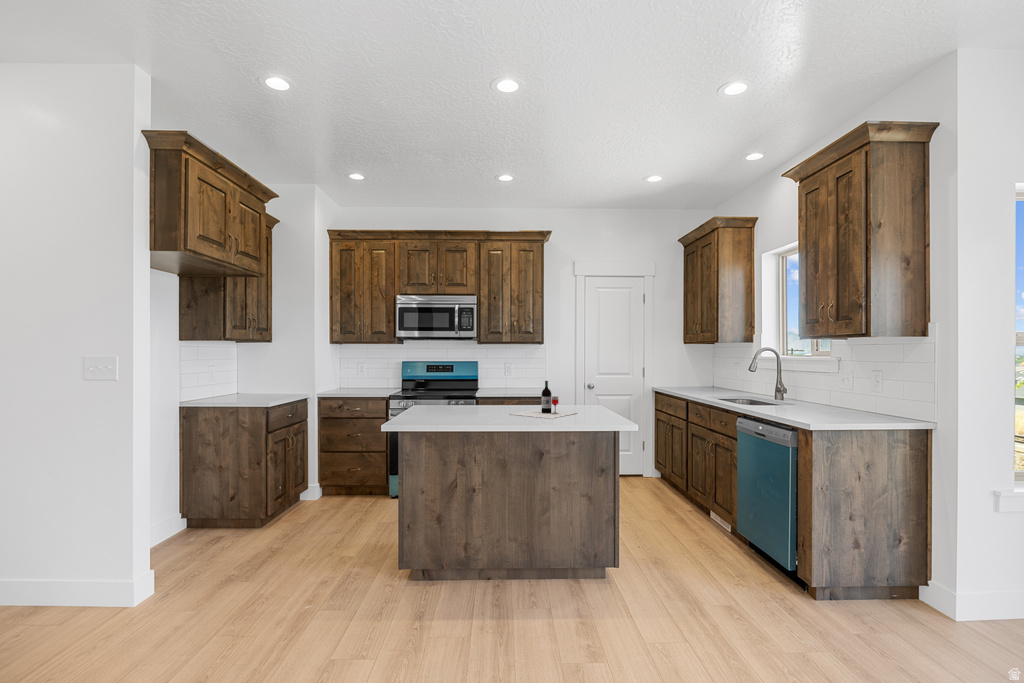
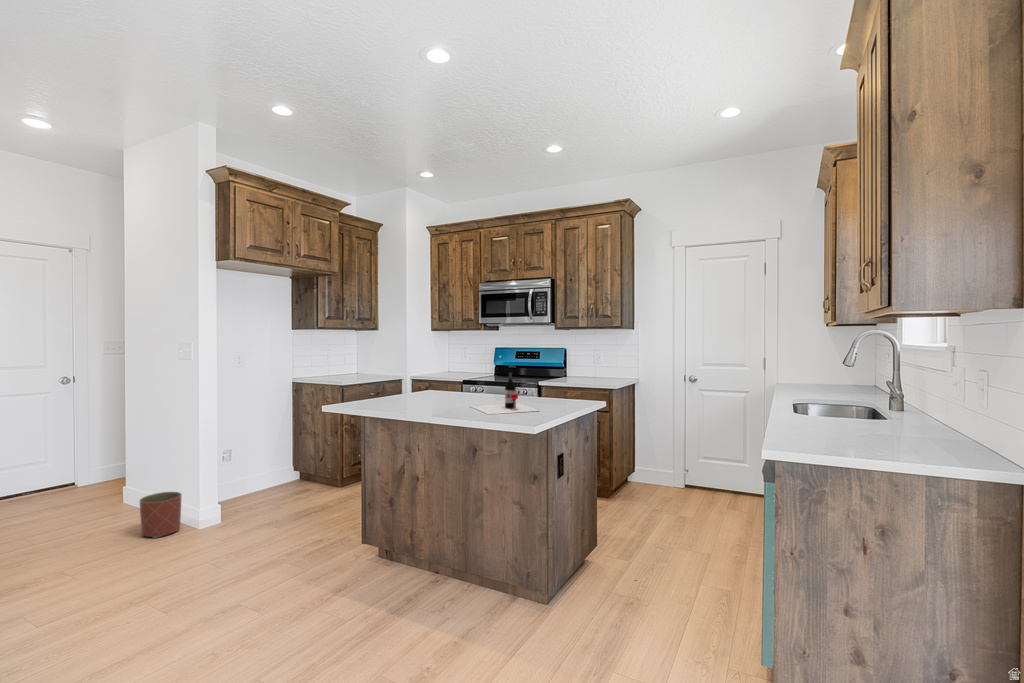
planter: none [39,564,103,634] -> present [139,492,181,538]

